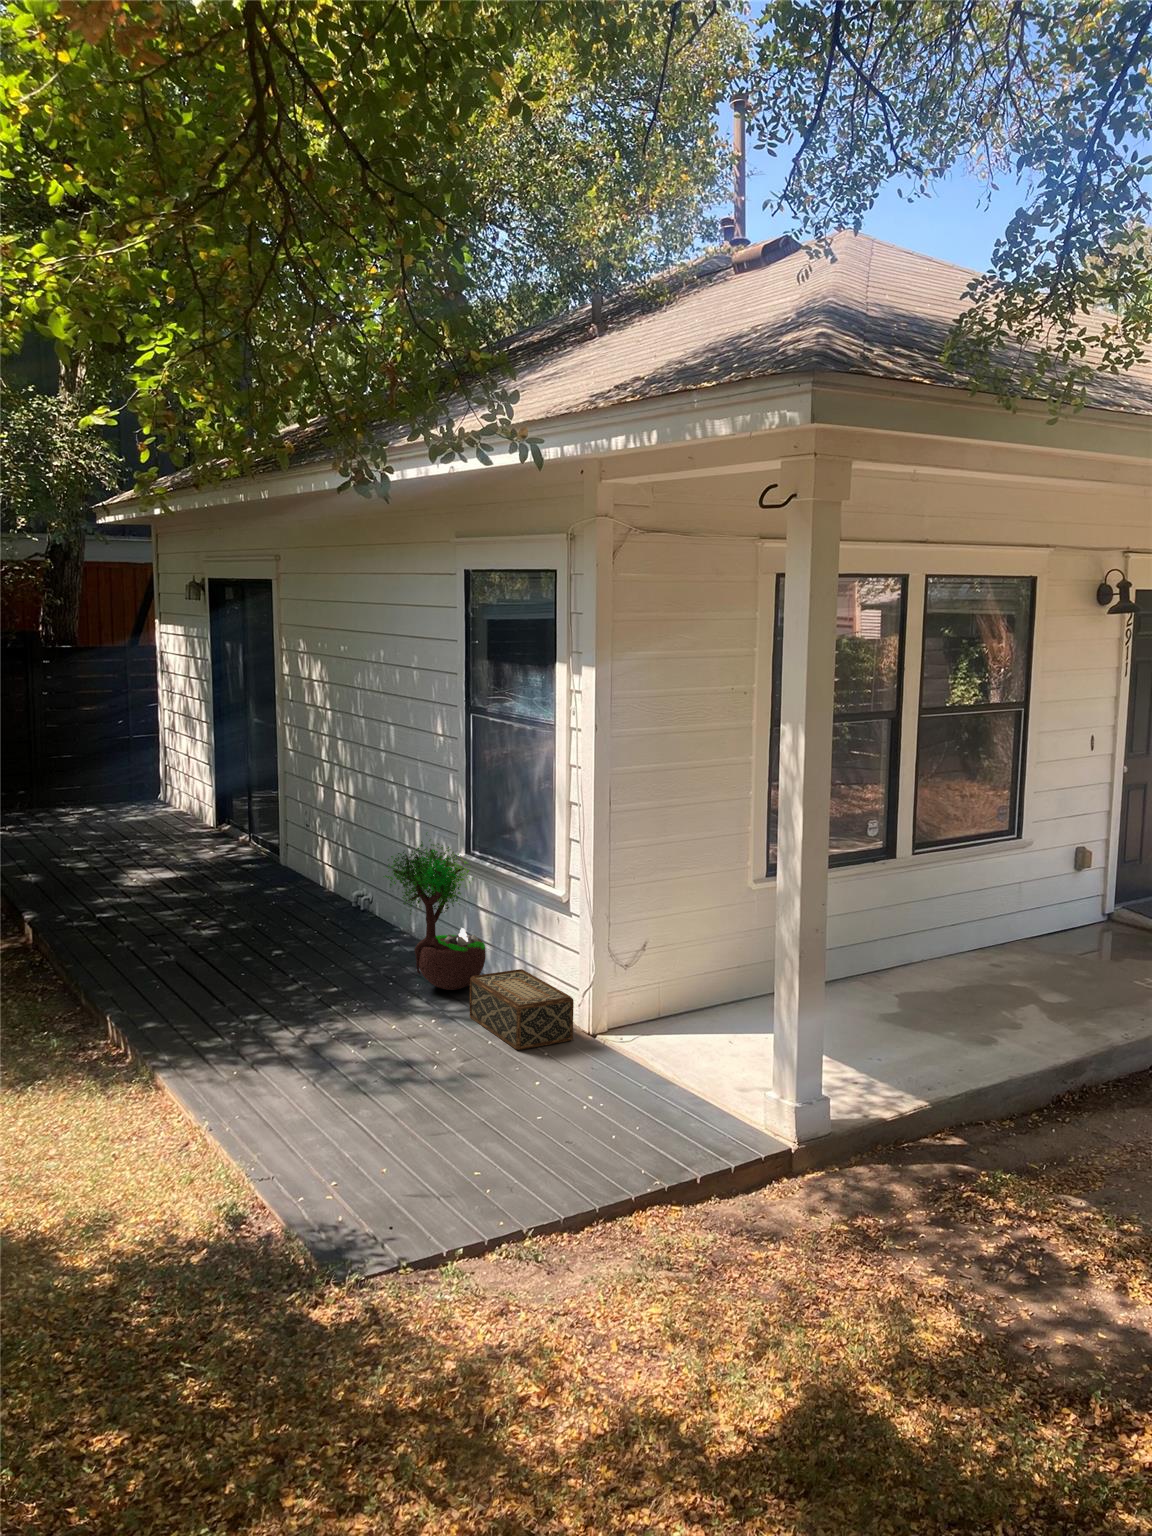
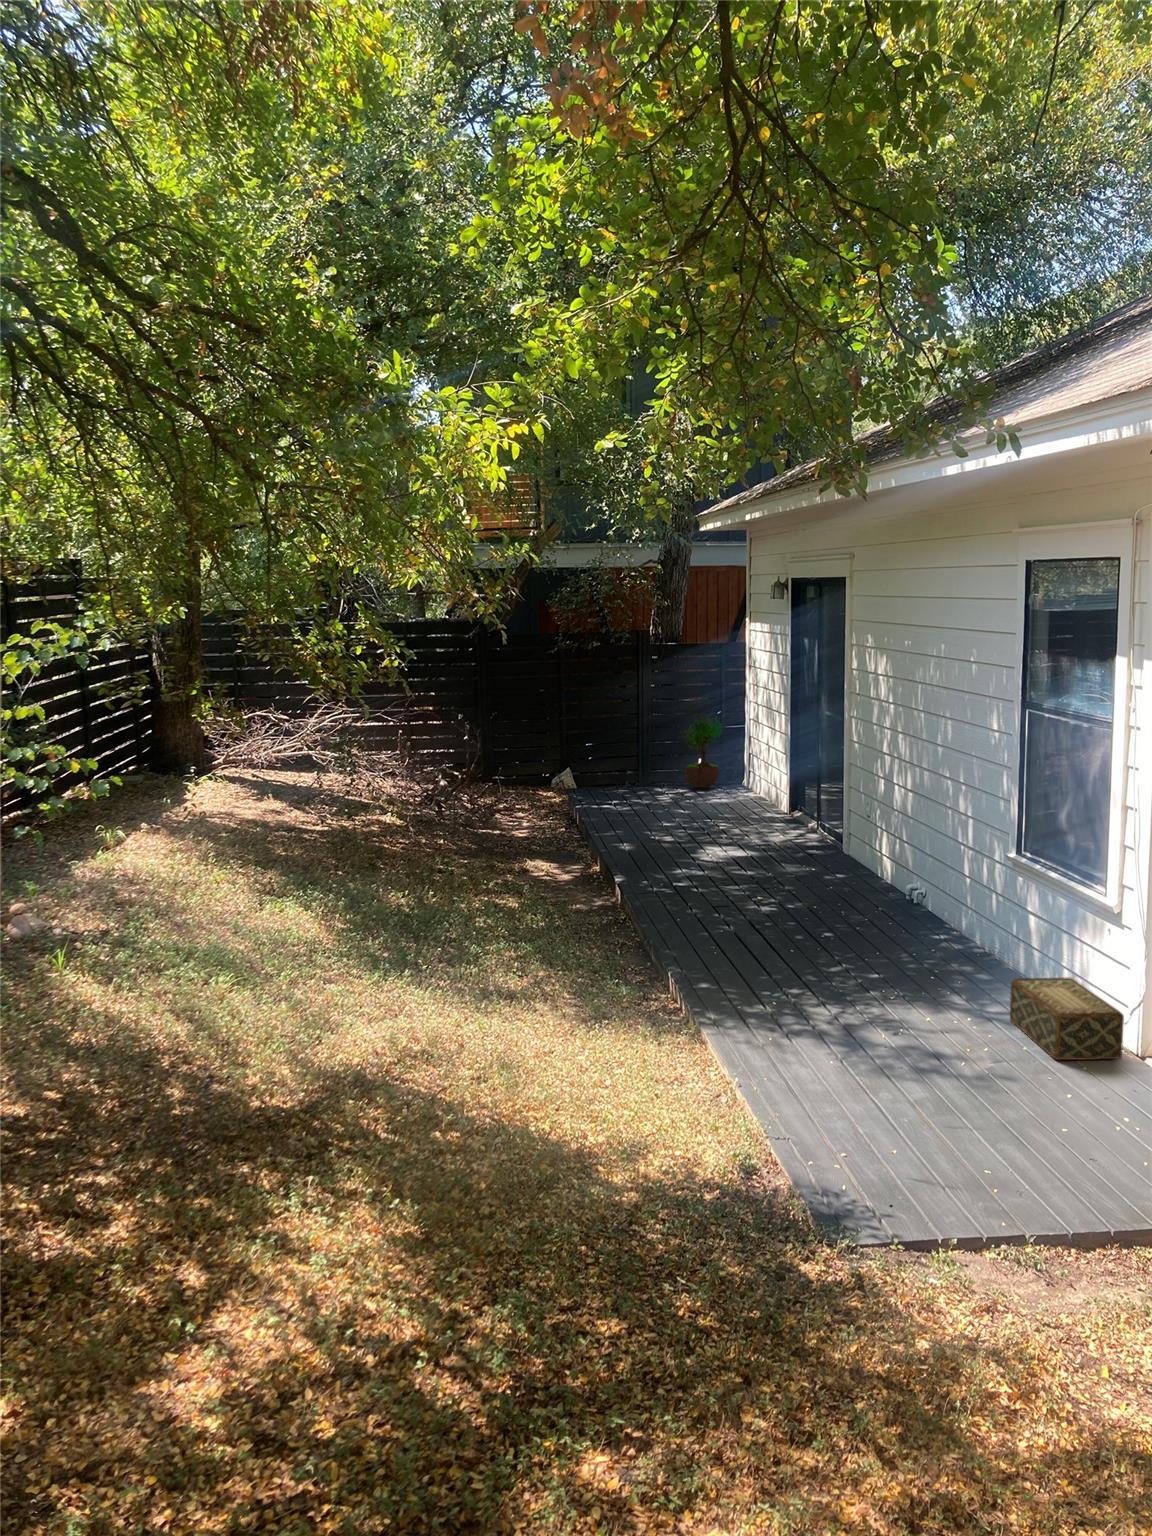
potted tree: present [384,832,486,990] -> present [682,717,722,789]

